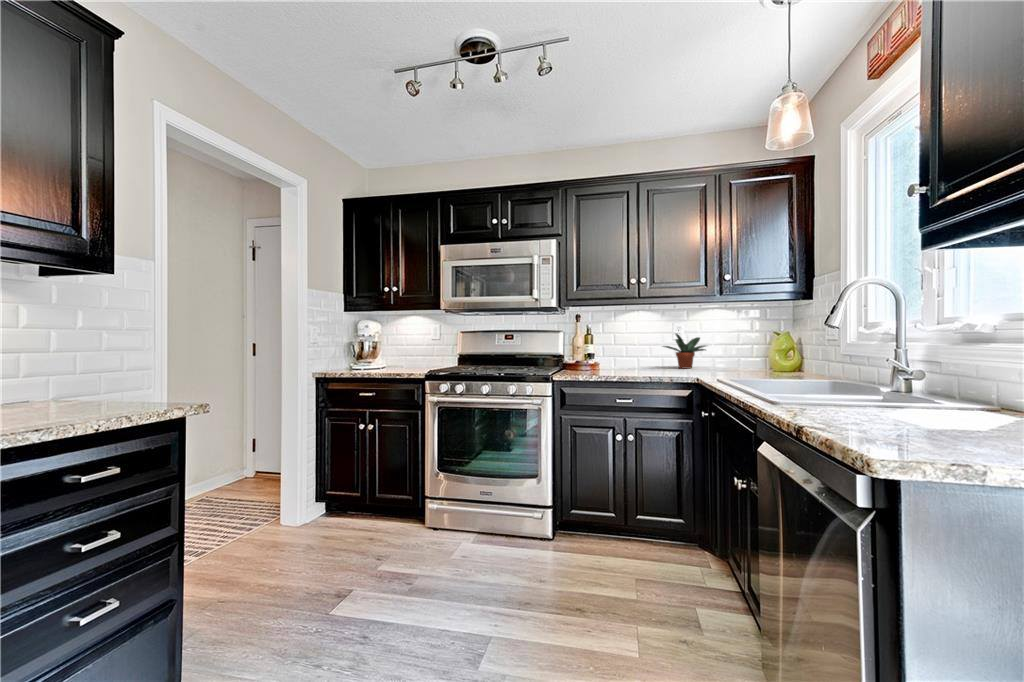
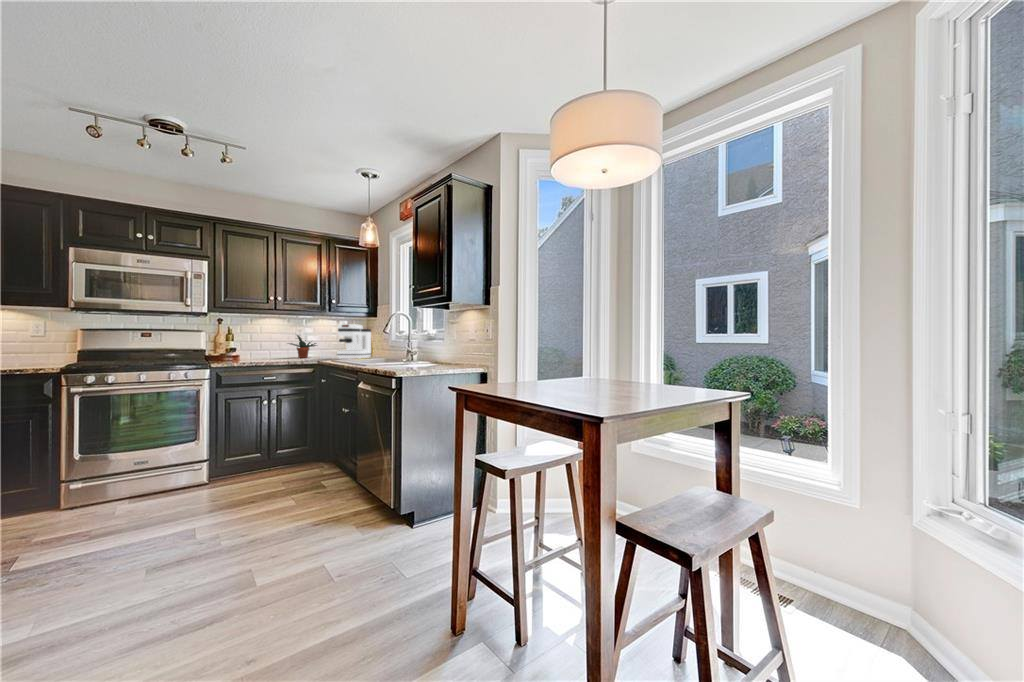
coffee maker: none [732,314,800,378] -> present [337,324,371,359]

